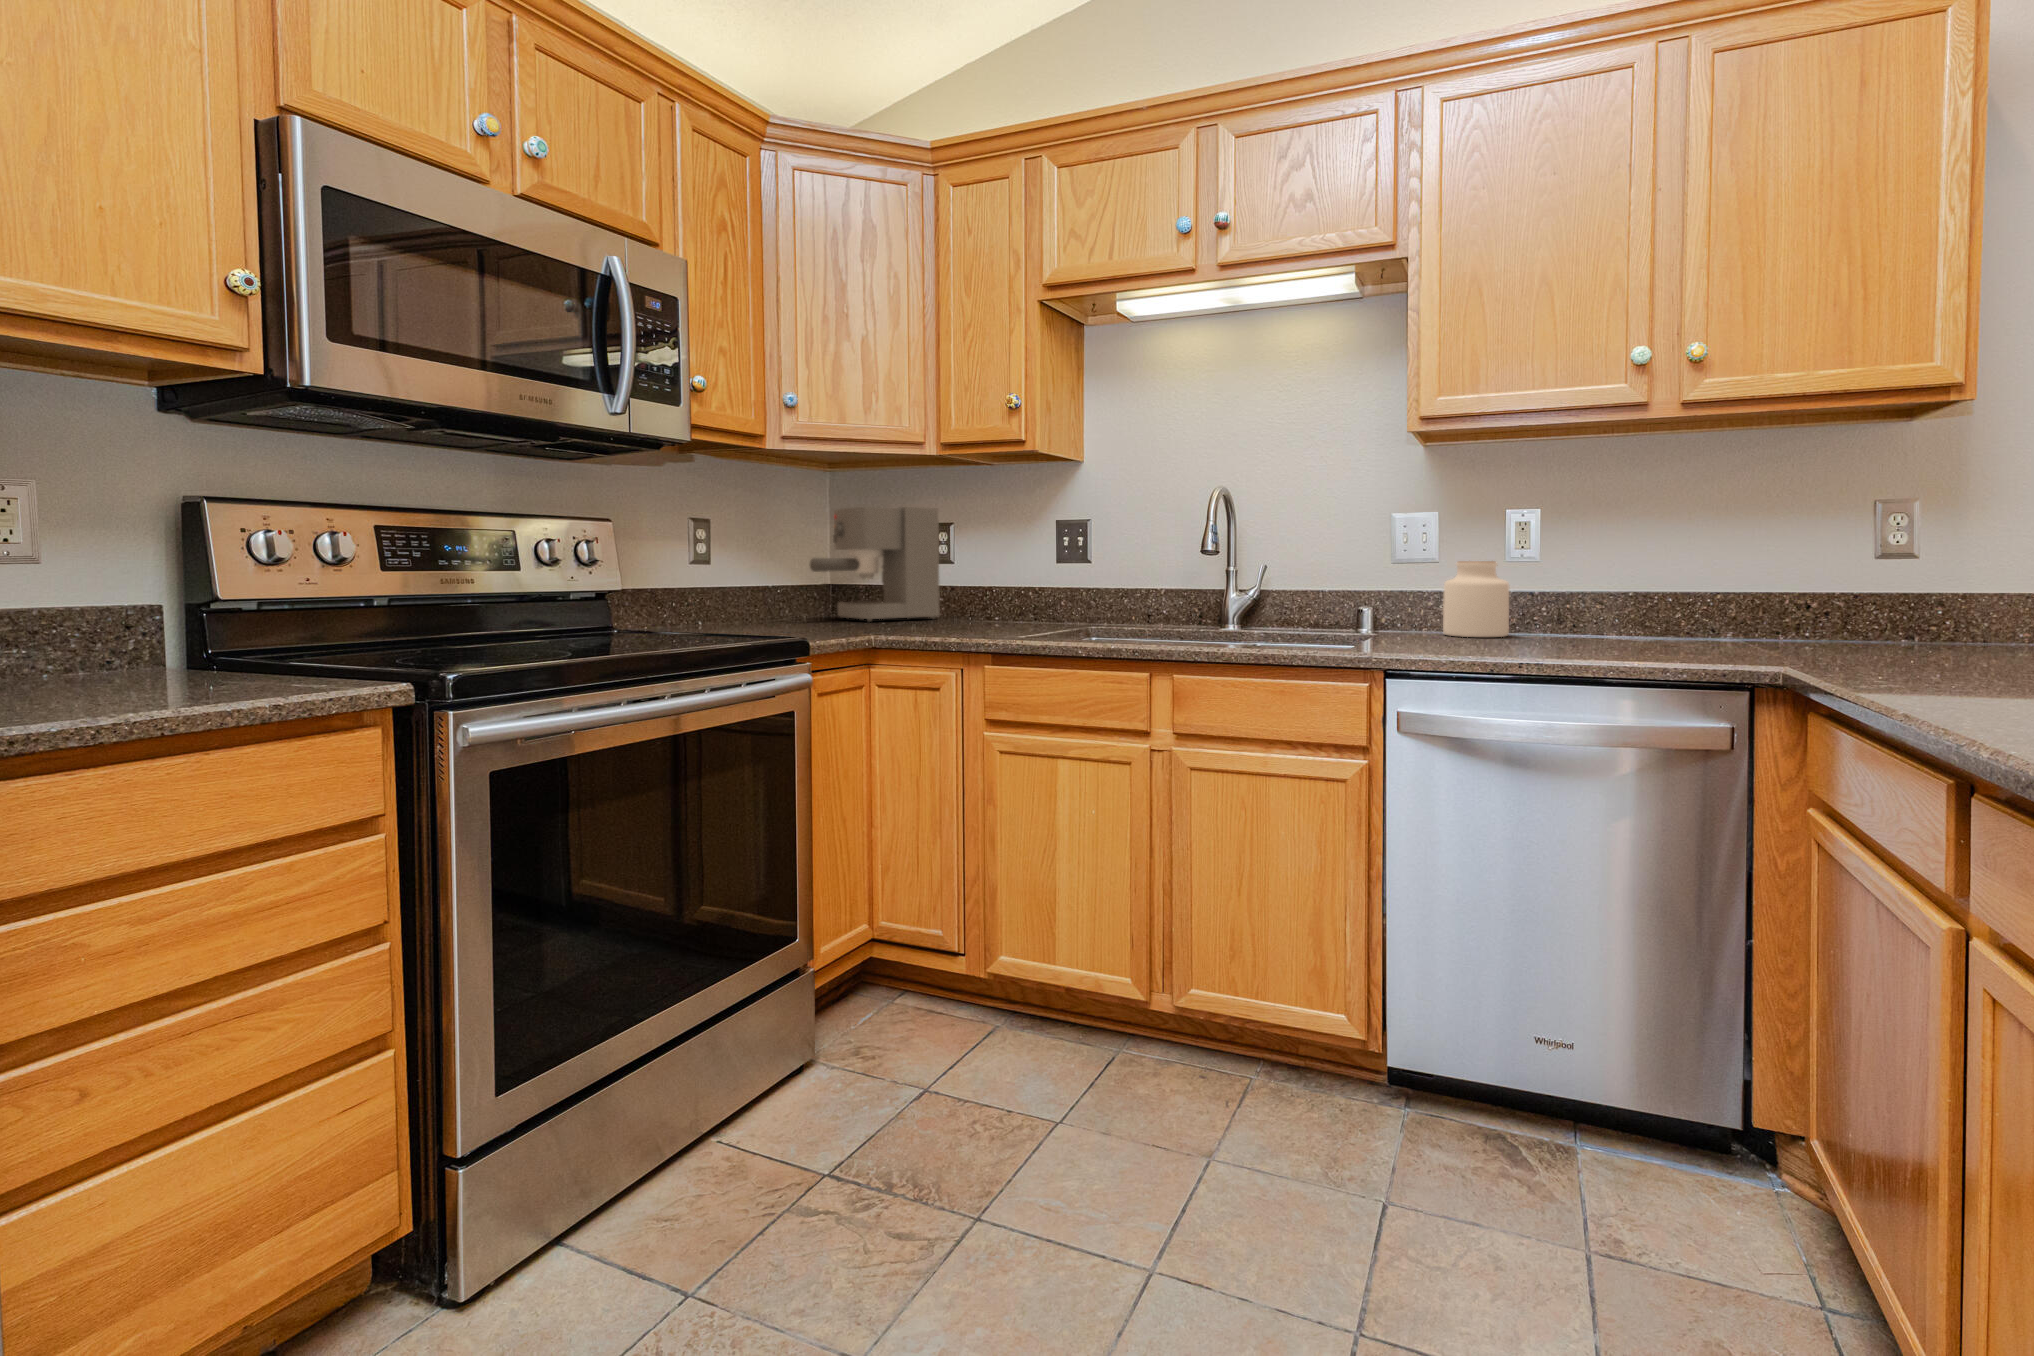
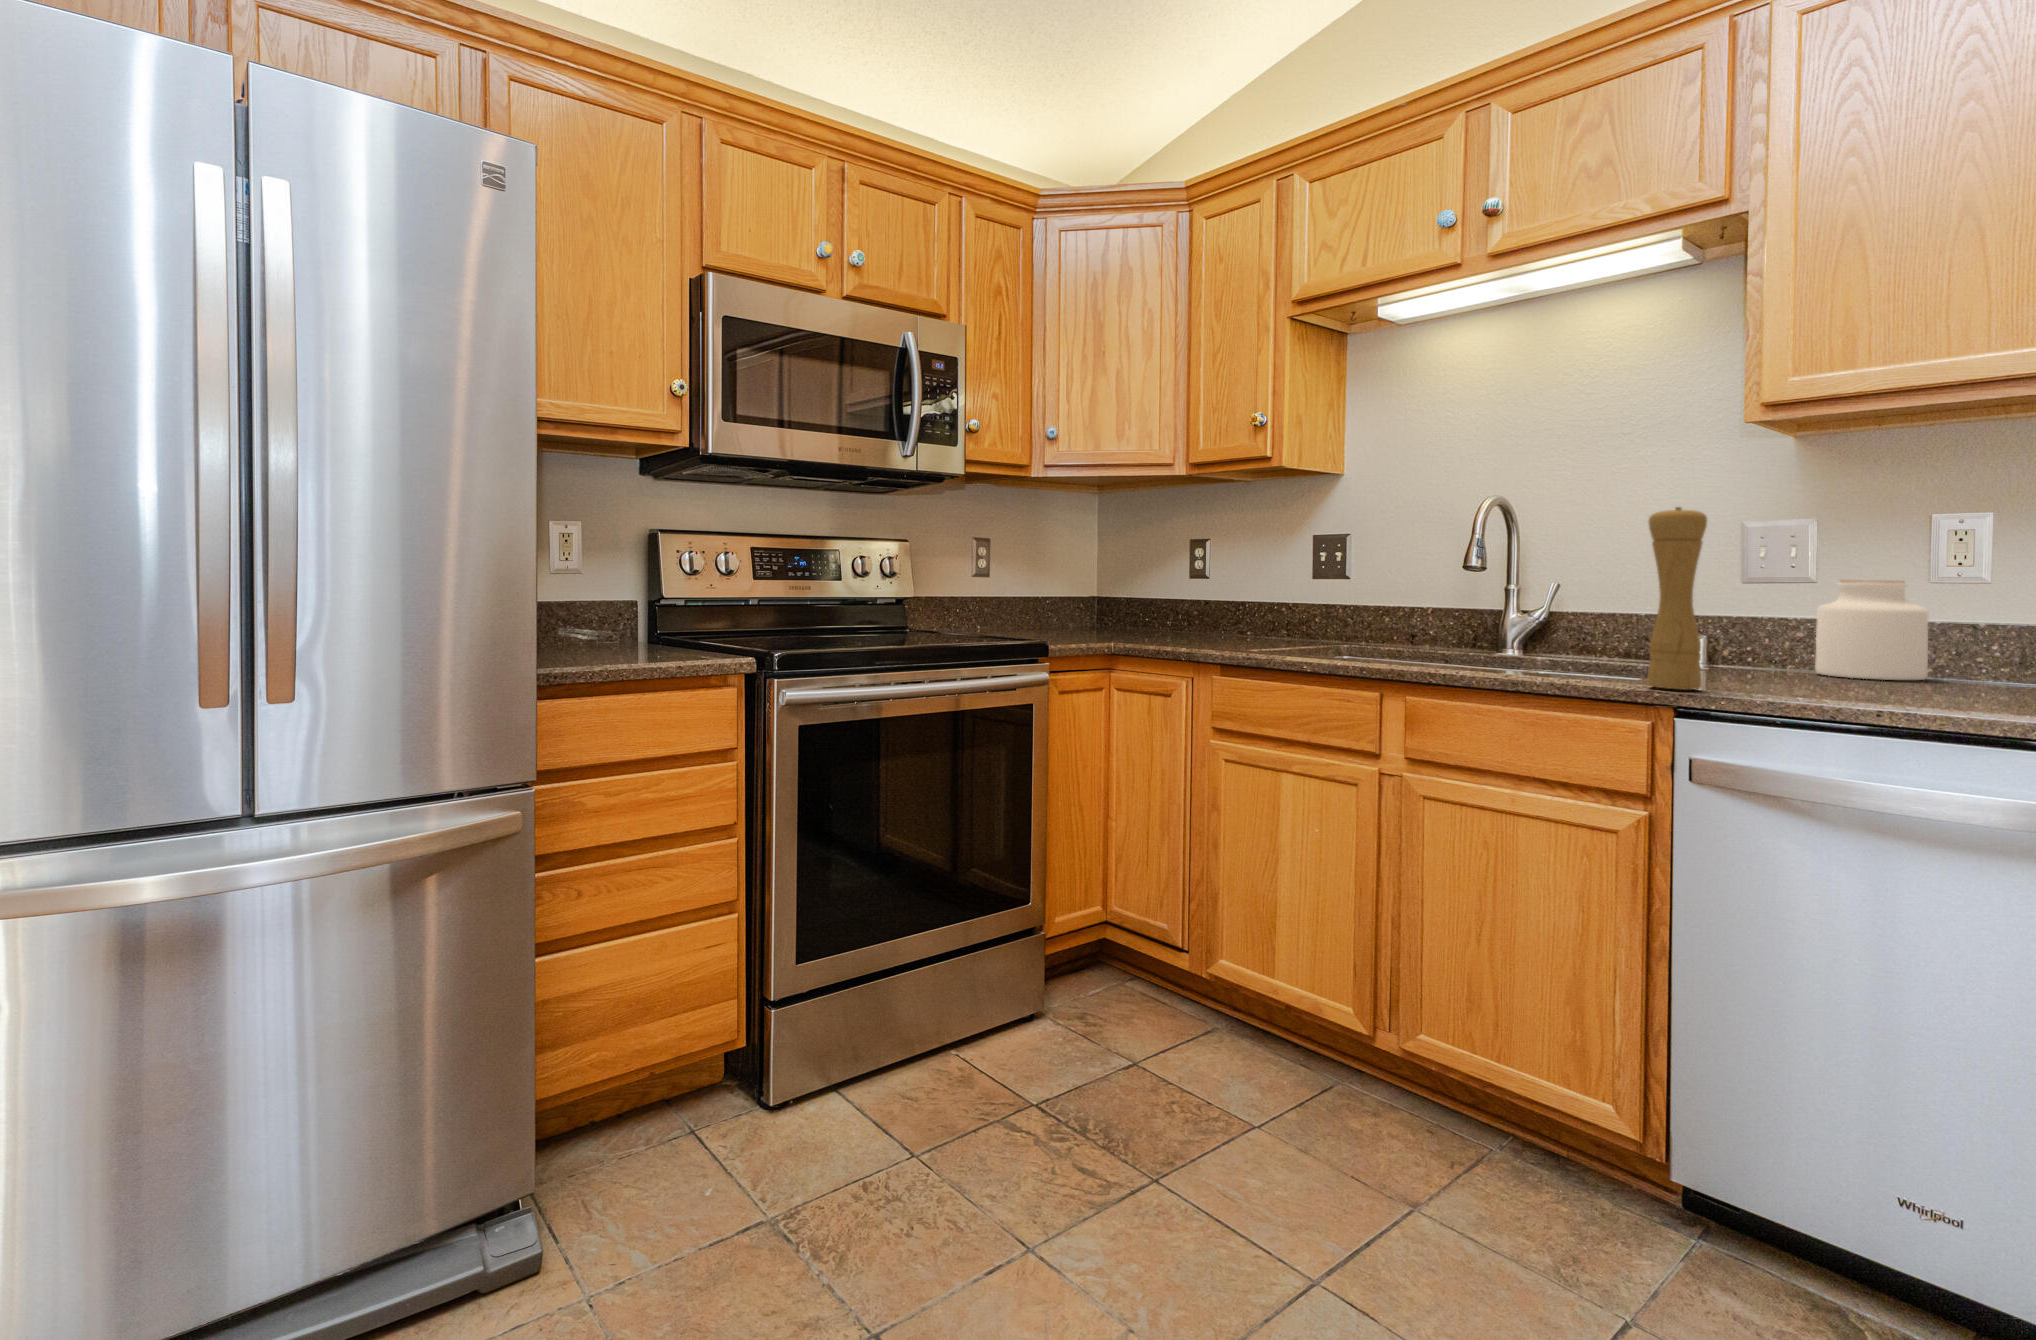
pepper mill: none [1370,499,1411,655] -> present [1648,507,1707,690]
coffee maker: present [810,507,940,622] -> none [1072,523,1196,631]

